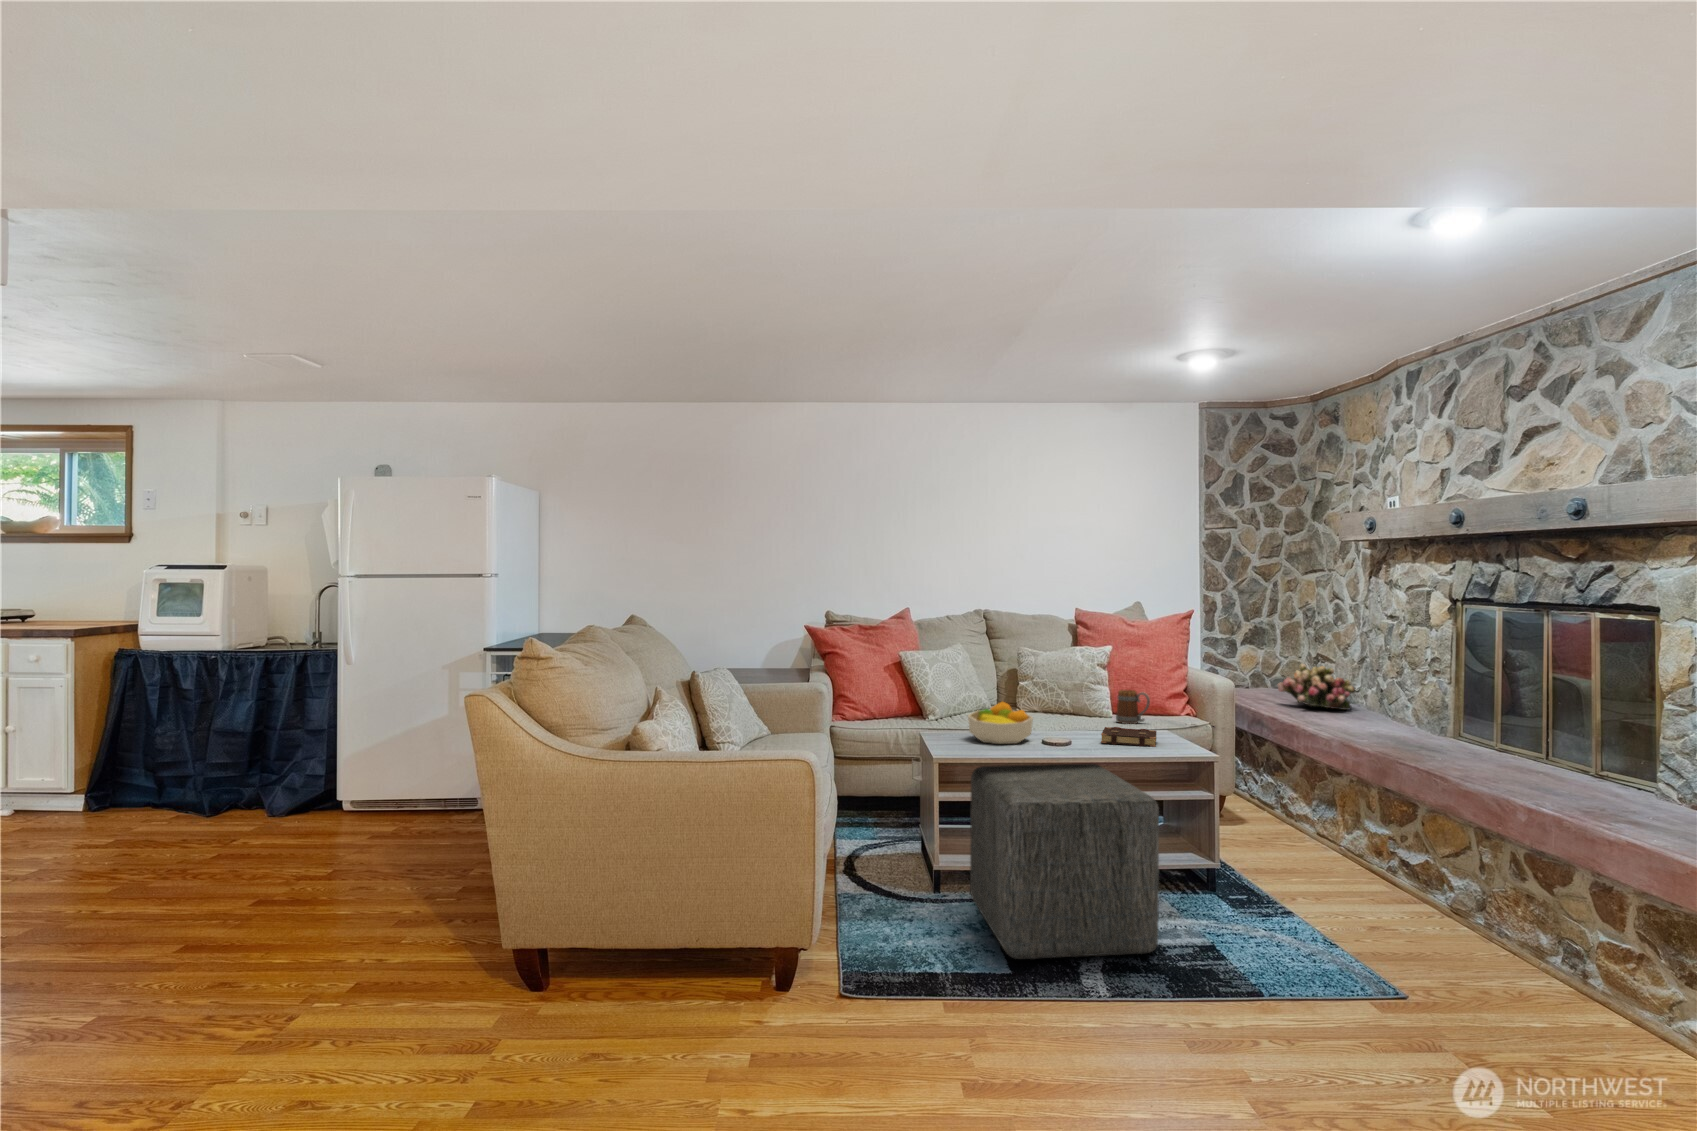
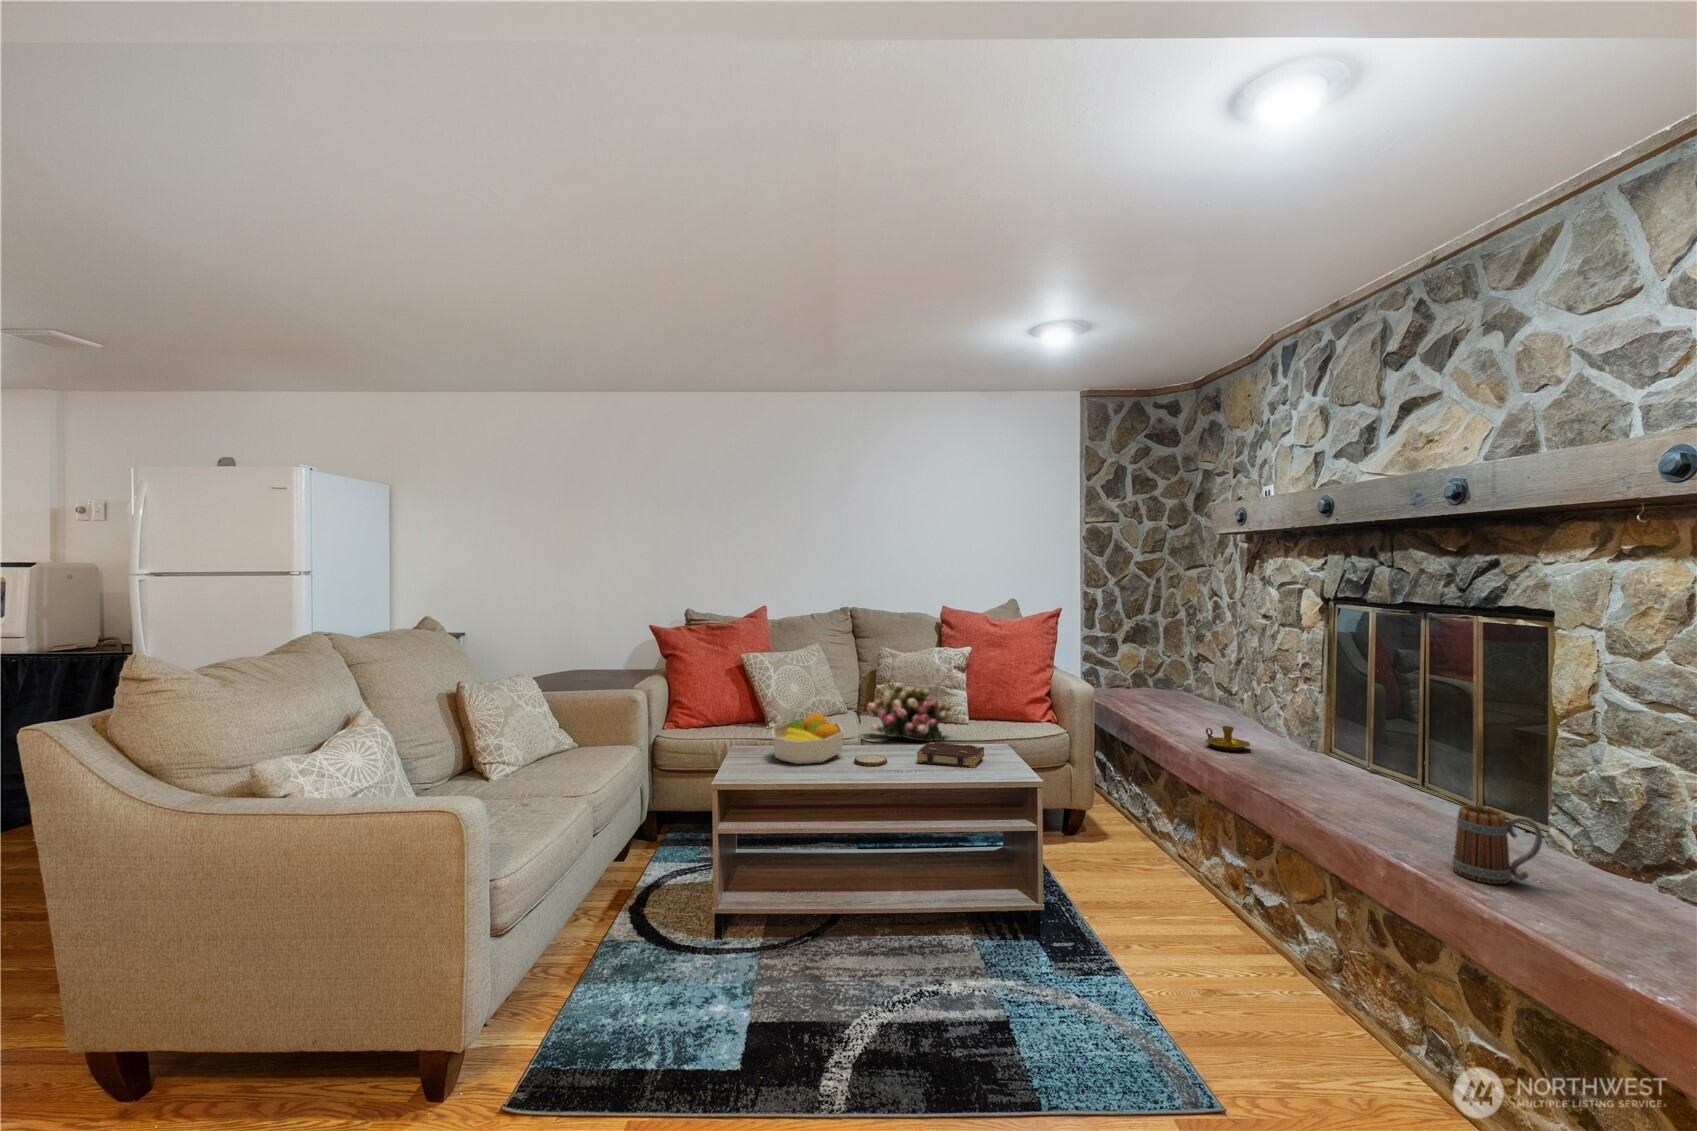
flower arrangement: present [1277,664,1354,710] -> present [867,683,951,741]
mug: present [1116,690,1150,724] -> present [1452,805,1543,884]
candlestick: none [1343,715,1387,737] -> present [1205,726,1250,751]
ottoman: present [970,764,1159,959] -> none [736,791,935,1049]

